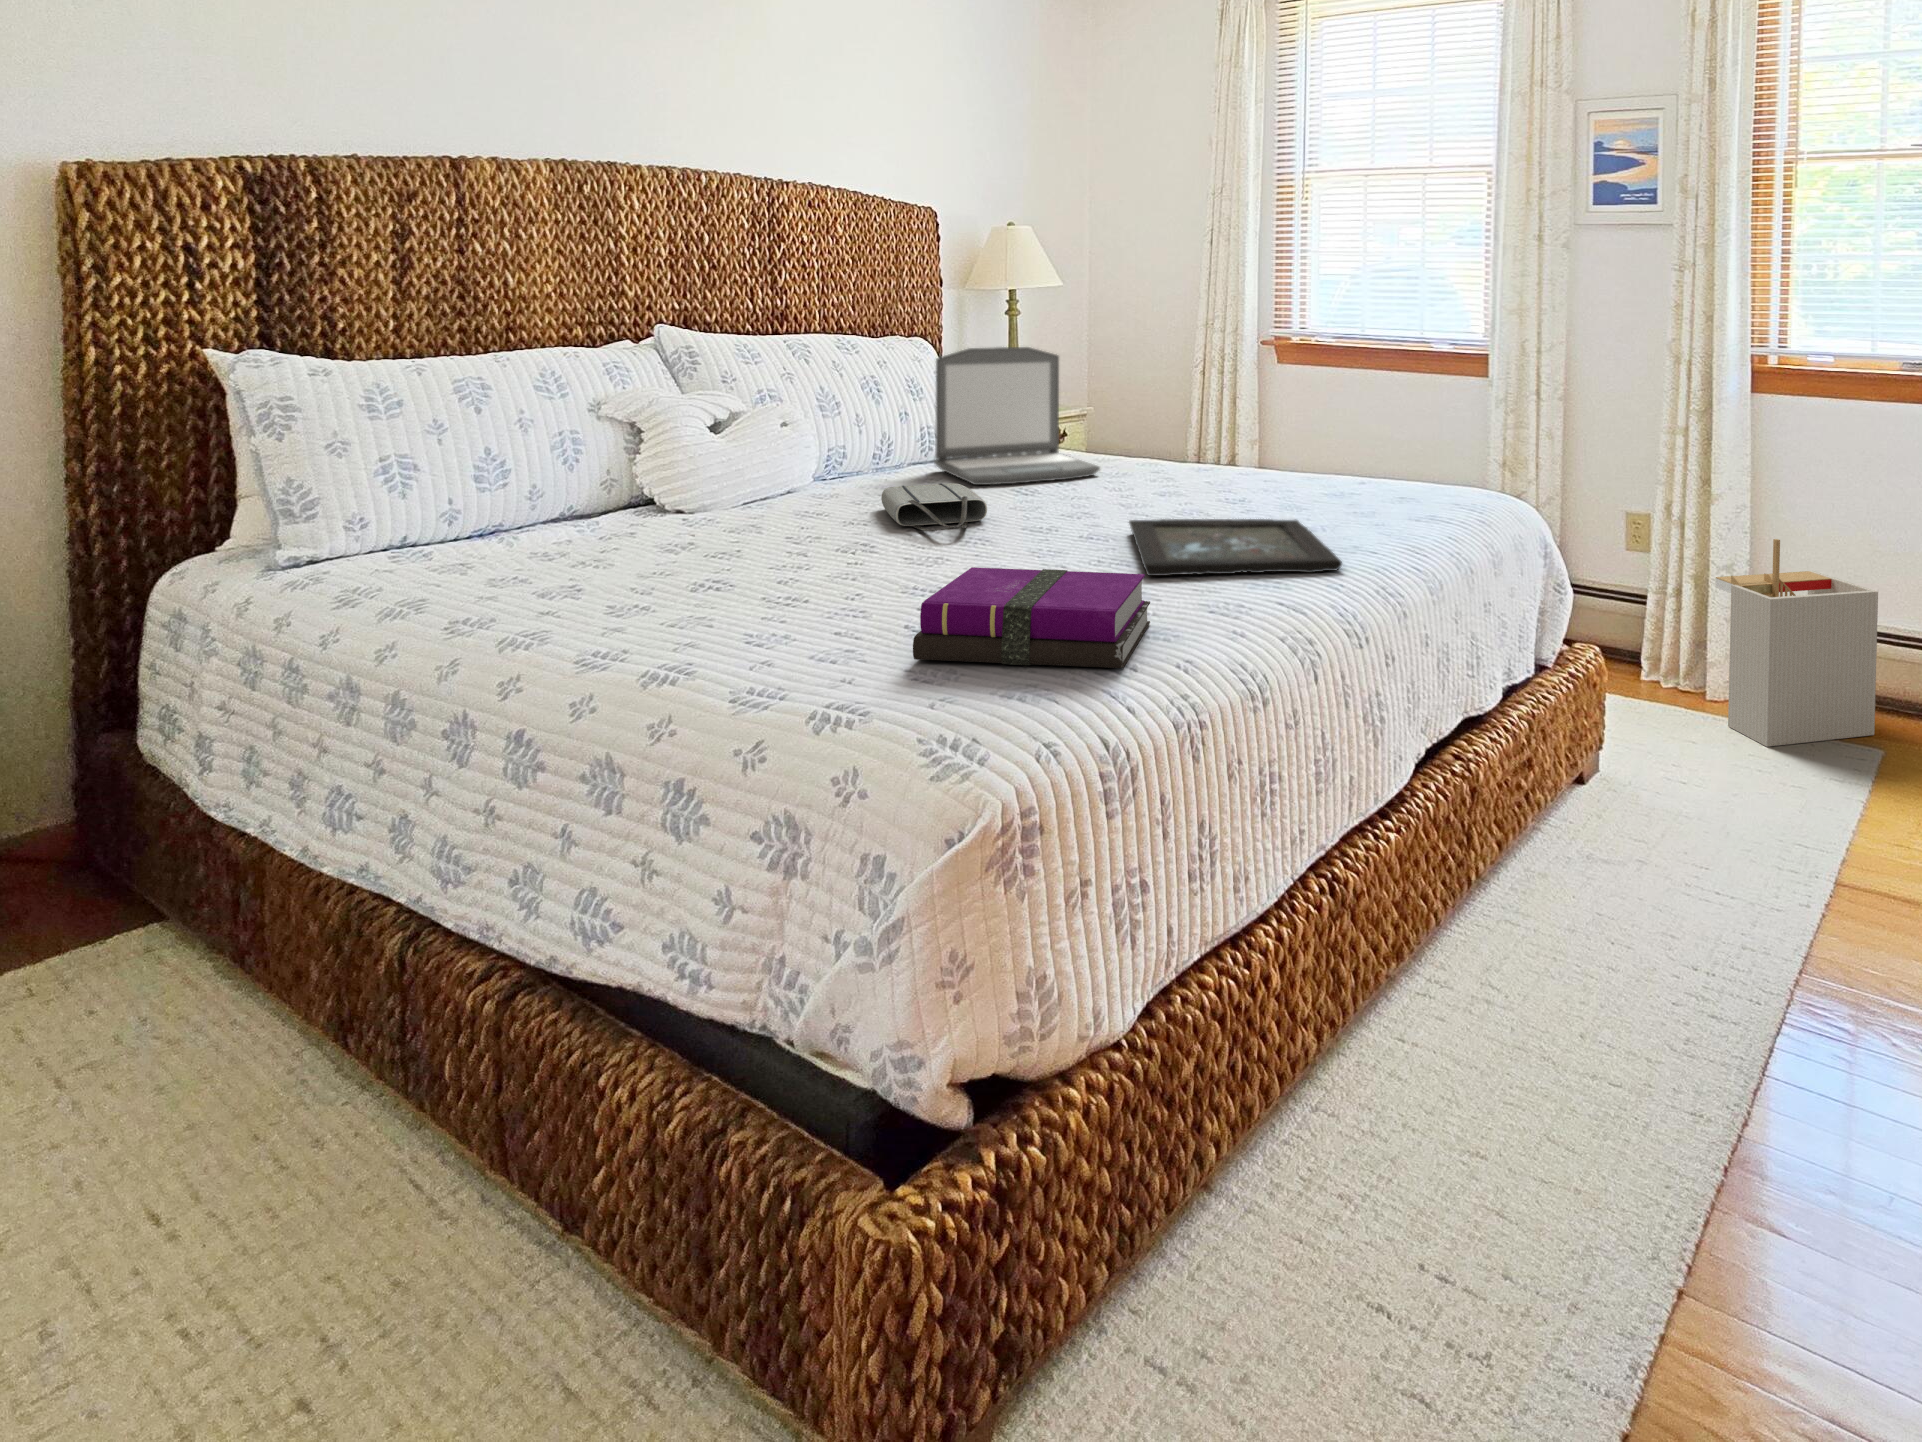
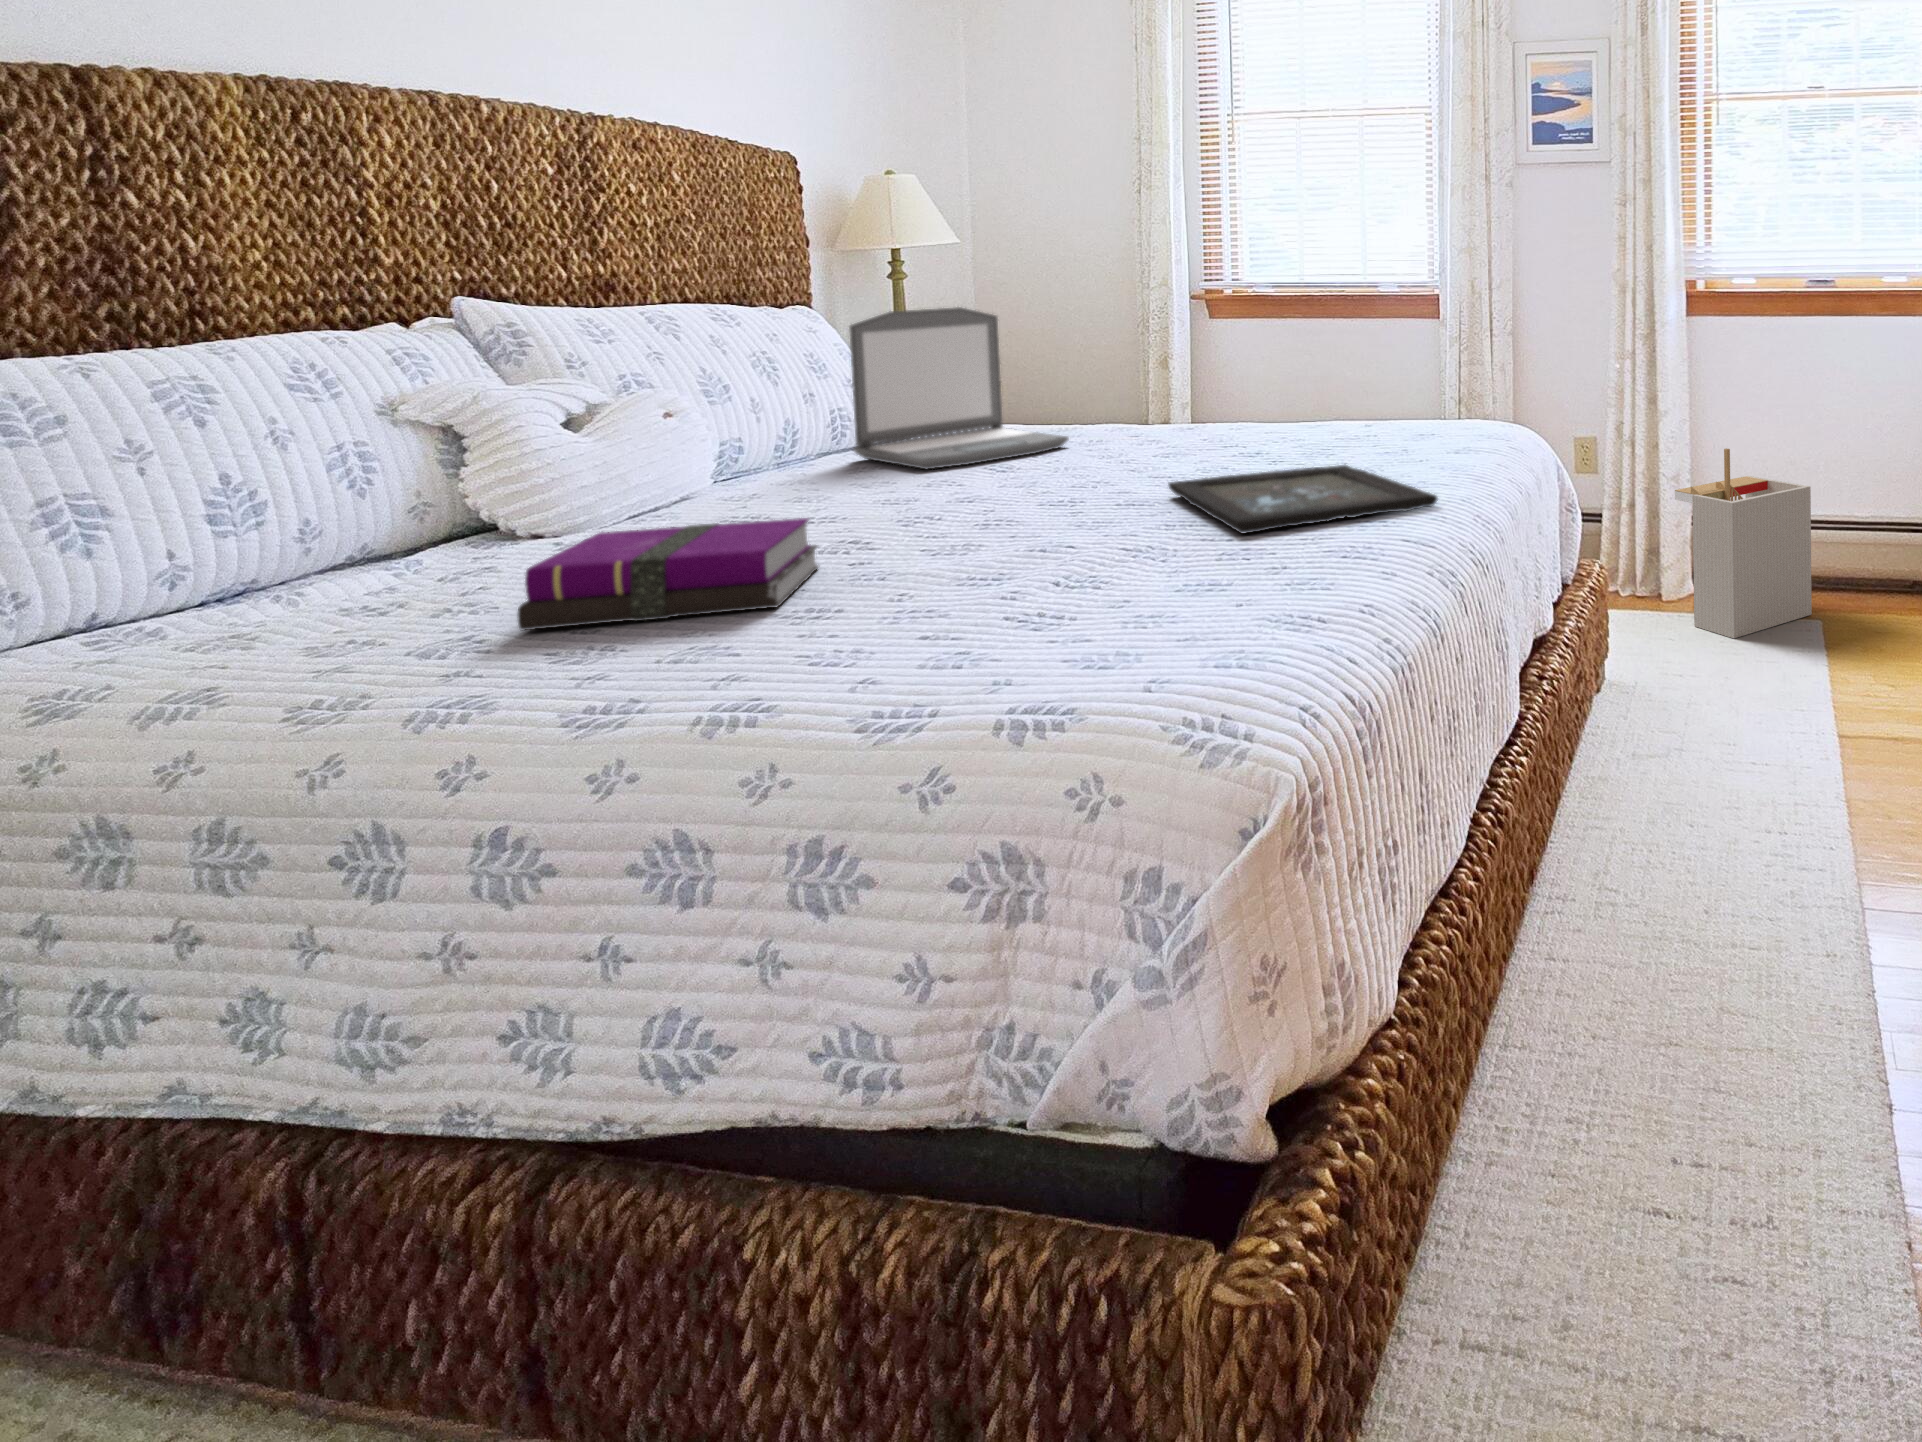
tote bag: present [881,483,987,531] -> none [830,466,984,519]
notebook: present [913,567,1150,668] -> present [517,518,818,631]

